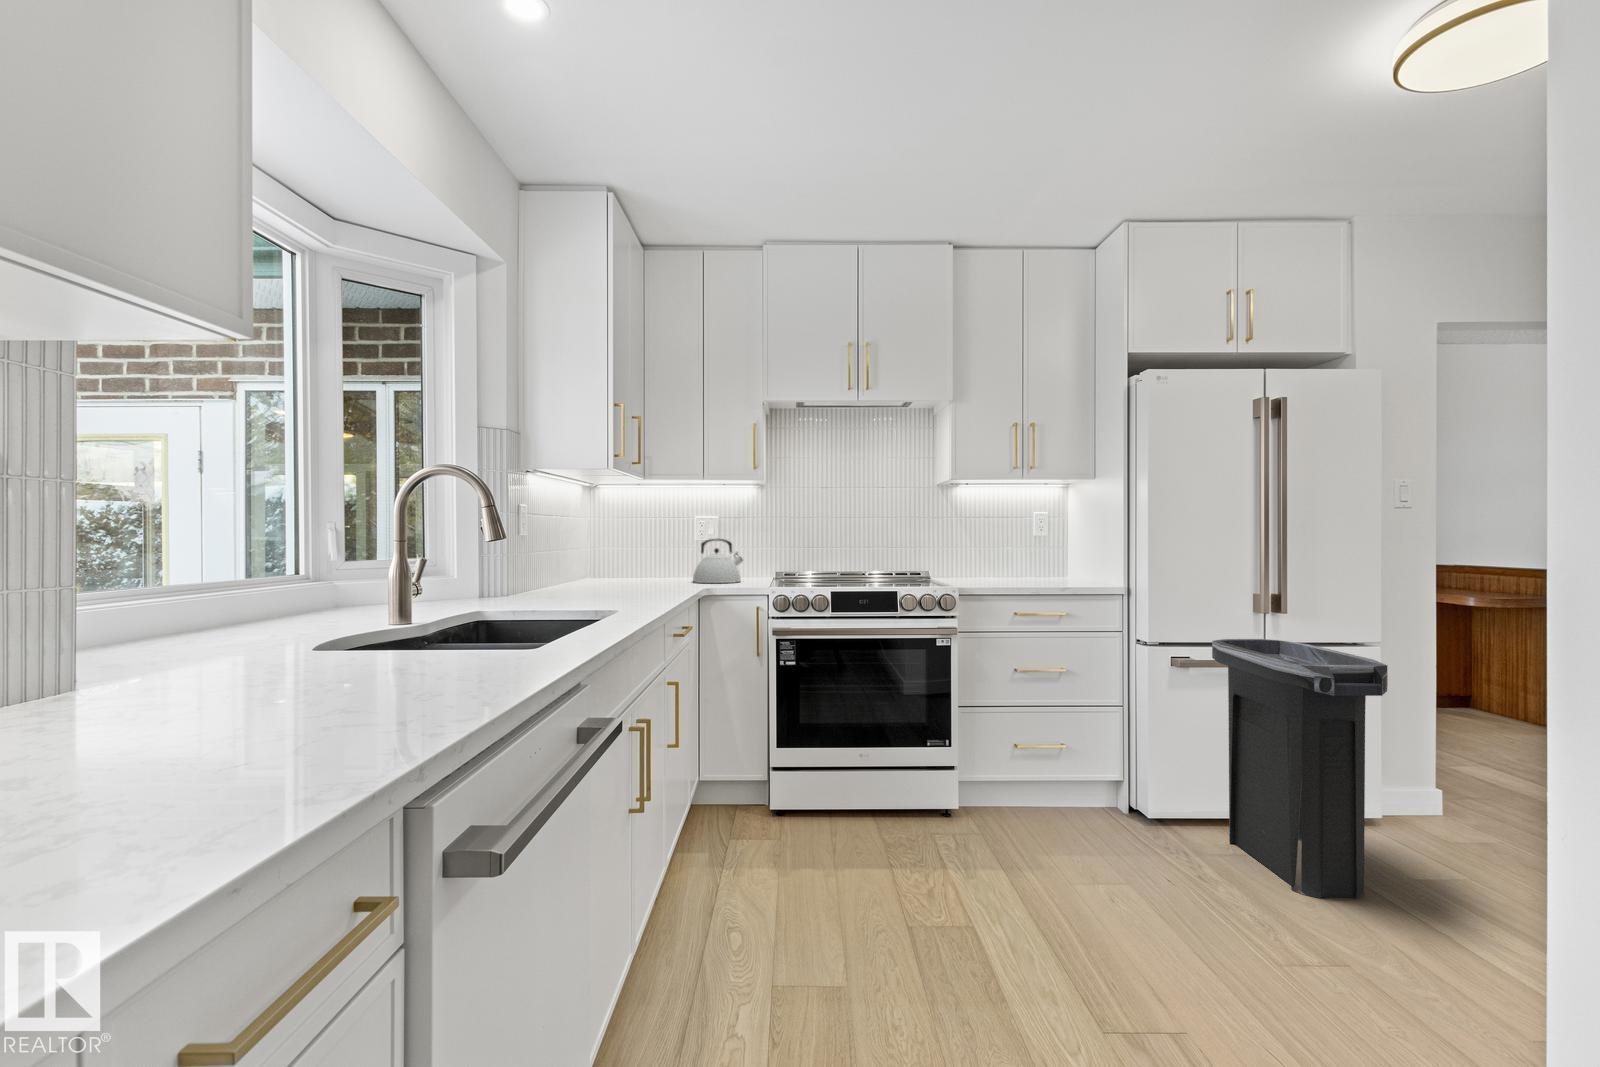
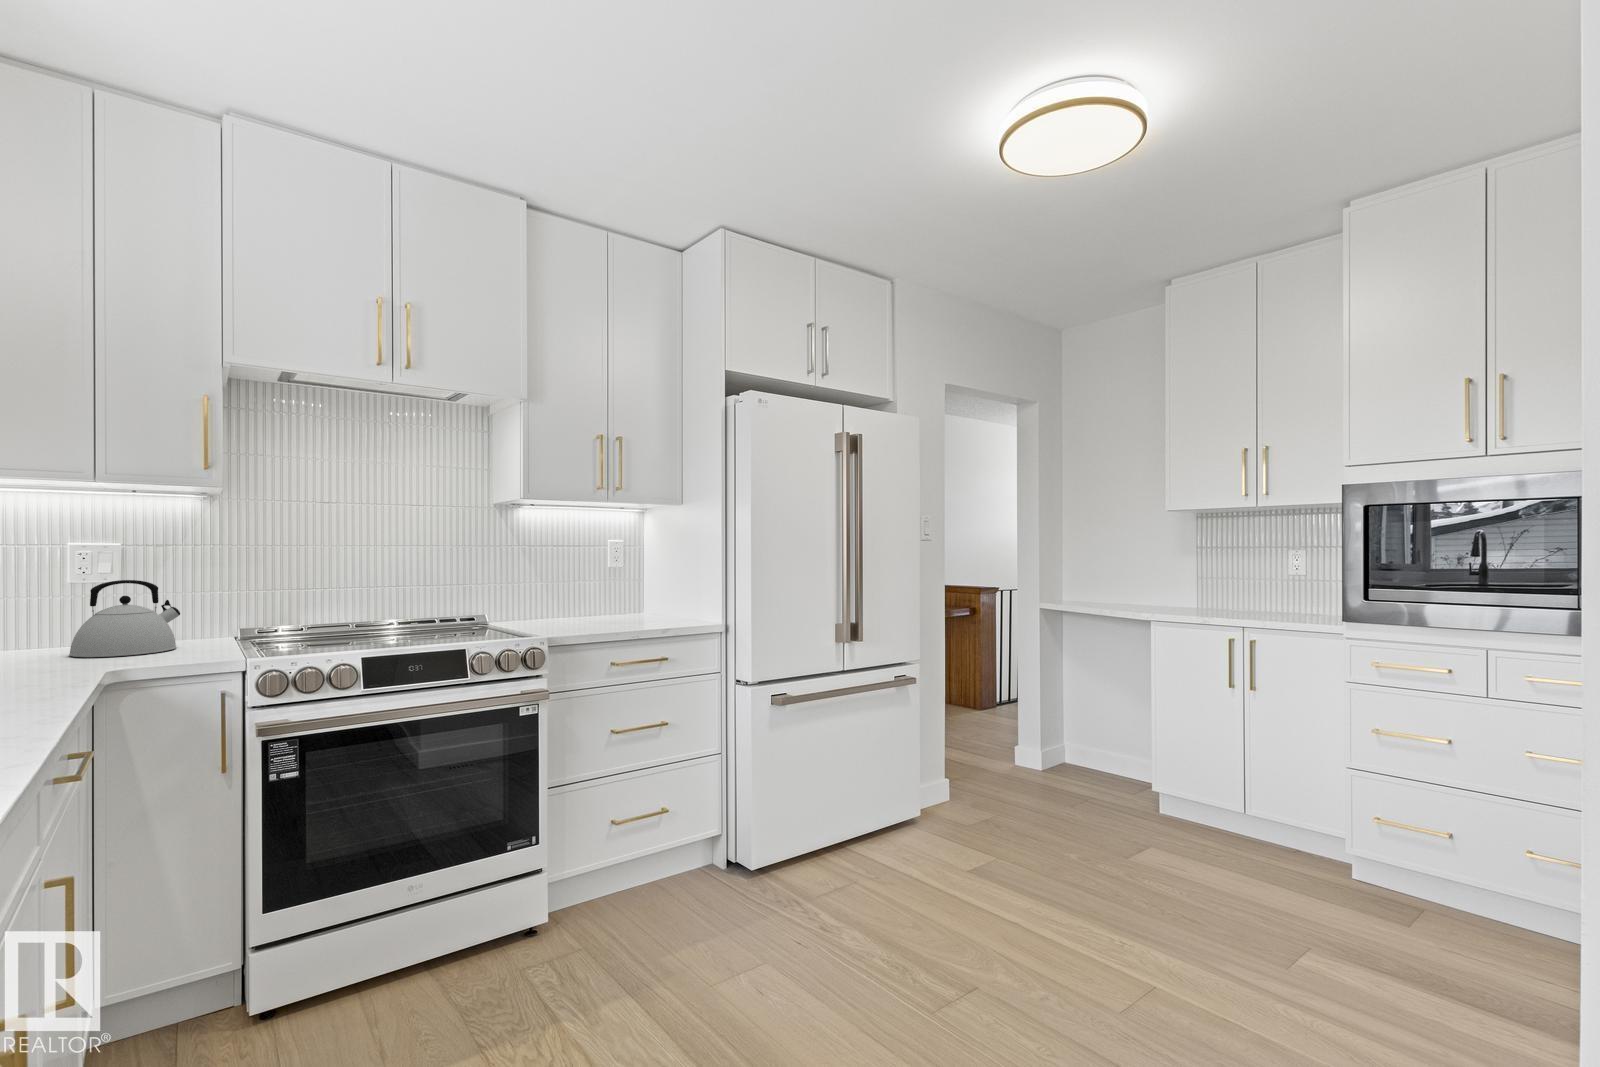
trash can: present [1212,639,1388,899] -> none [813,667,988,926]

